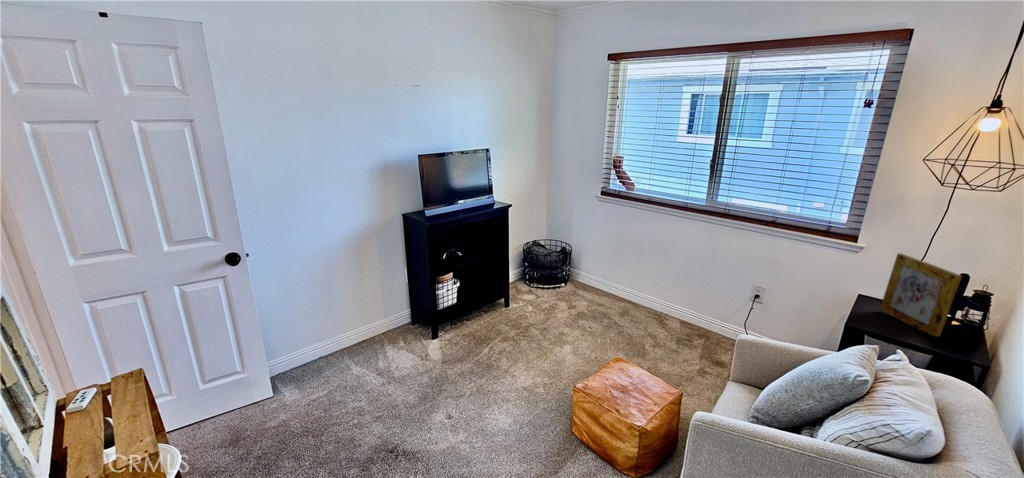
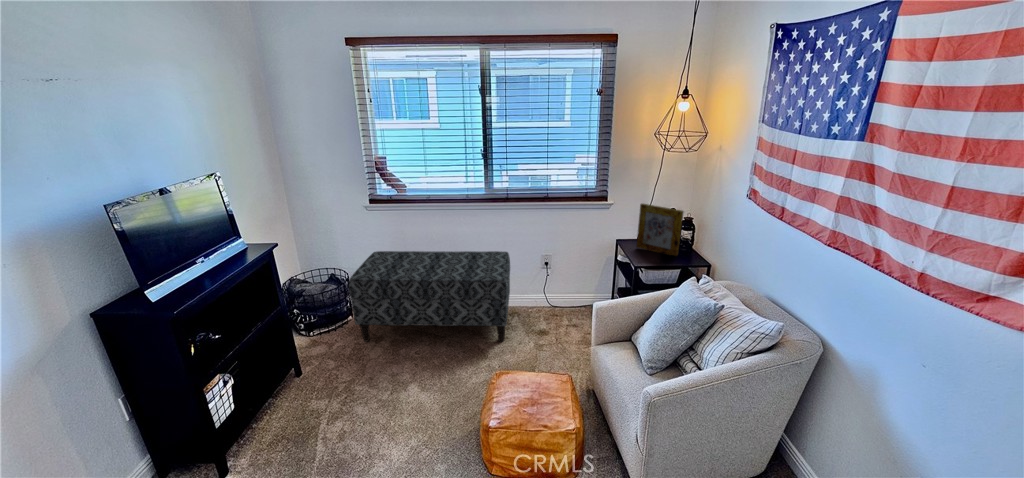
bench: none [557,236,714,354] -> present [349,251,510,342]

